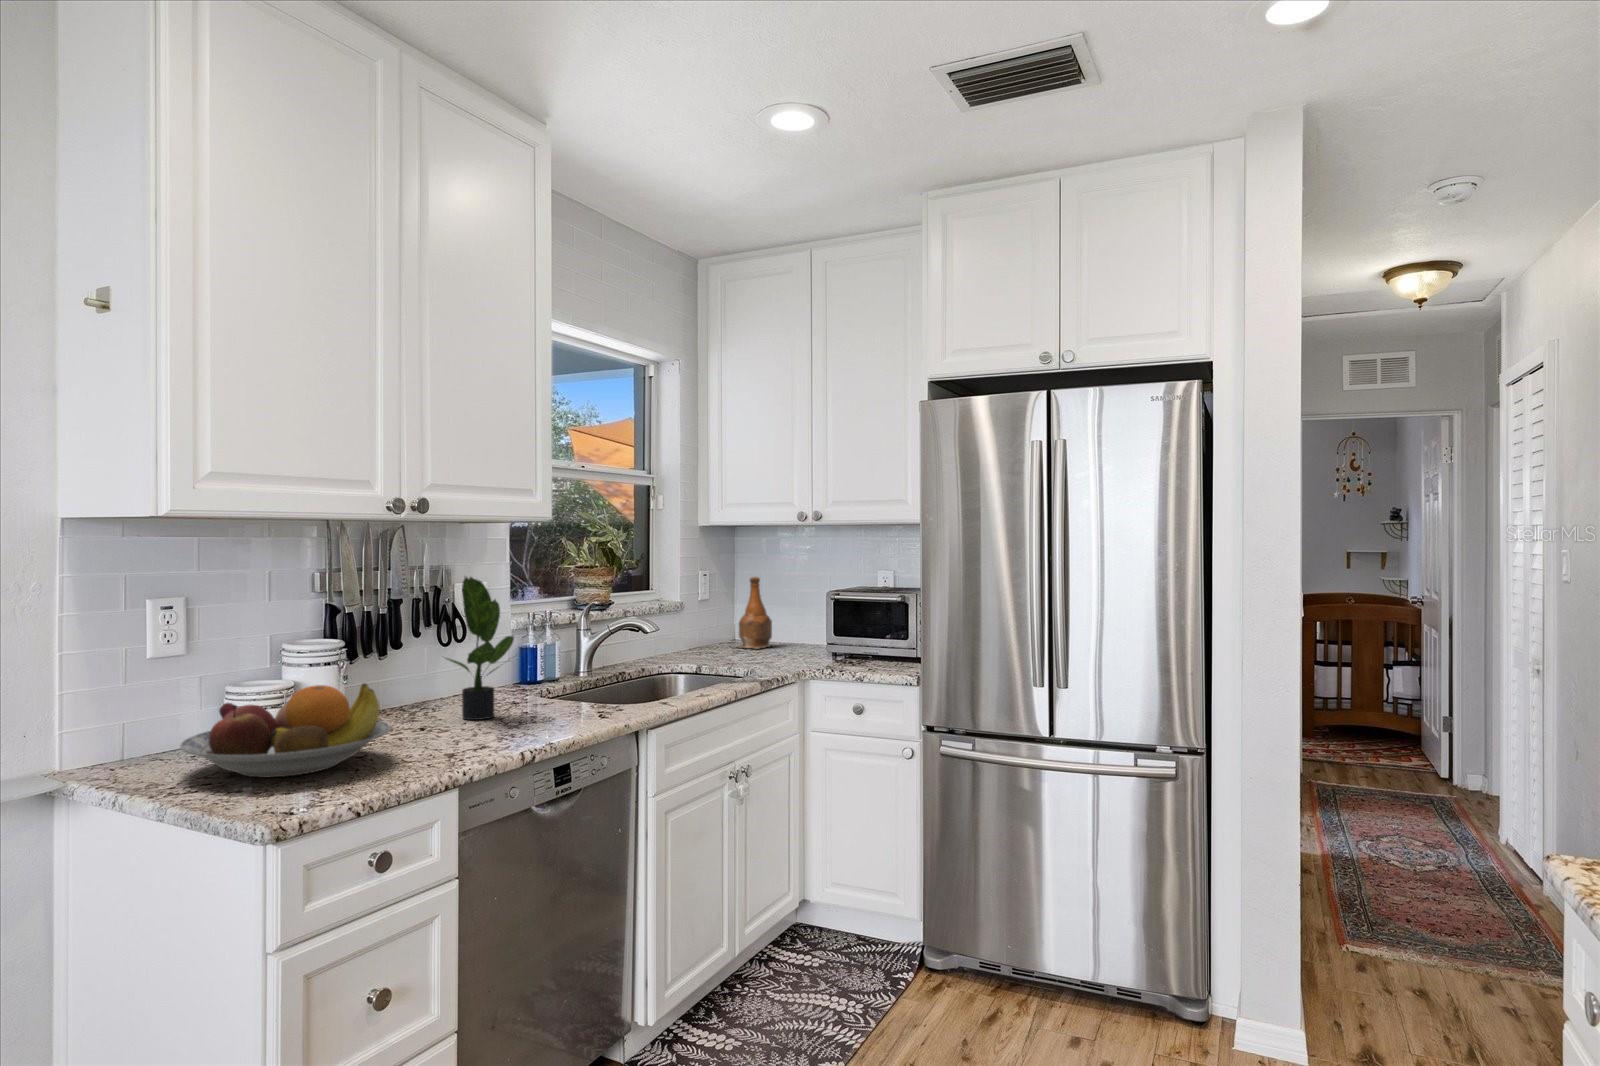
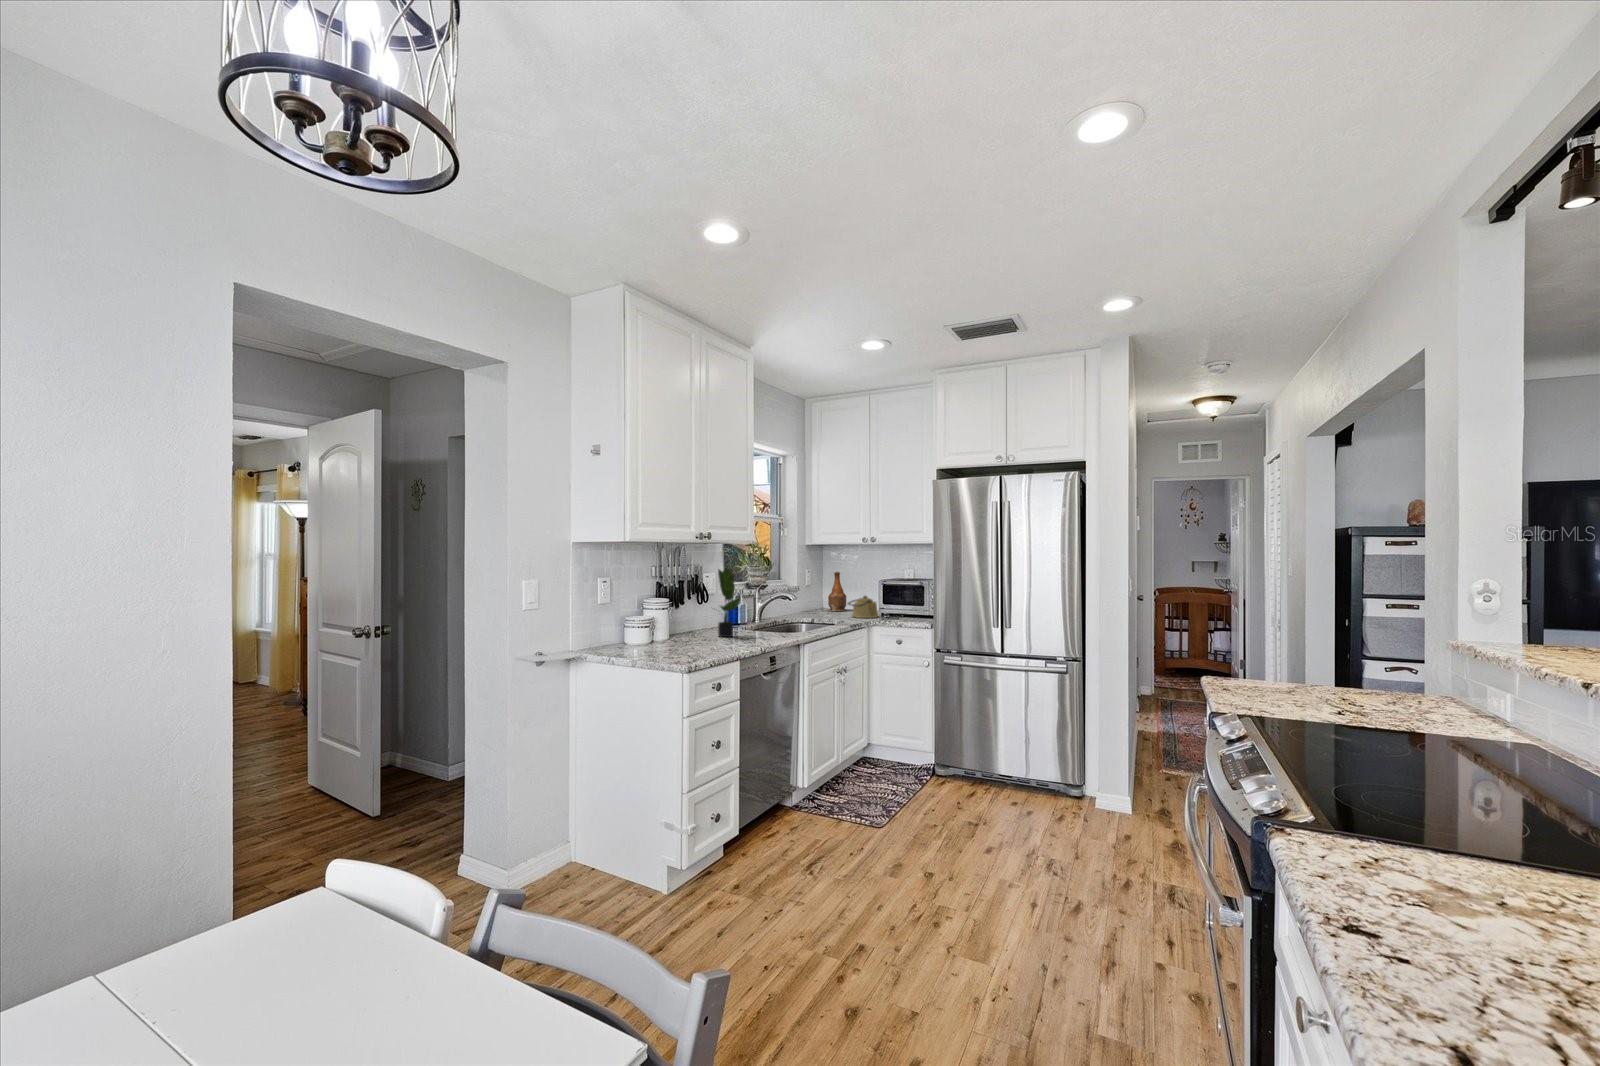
kettle: none [766,621,824,664] -> present [848,596,878,618]
fruit bowl: present [180,683,390,777] -> none [626,615,708,653]

